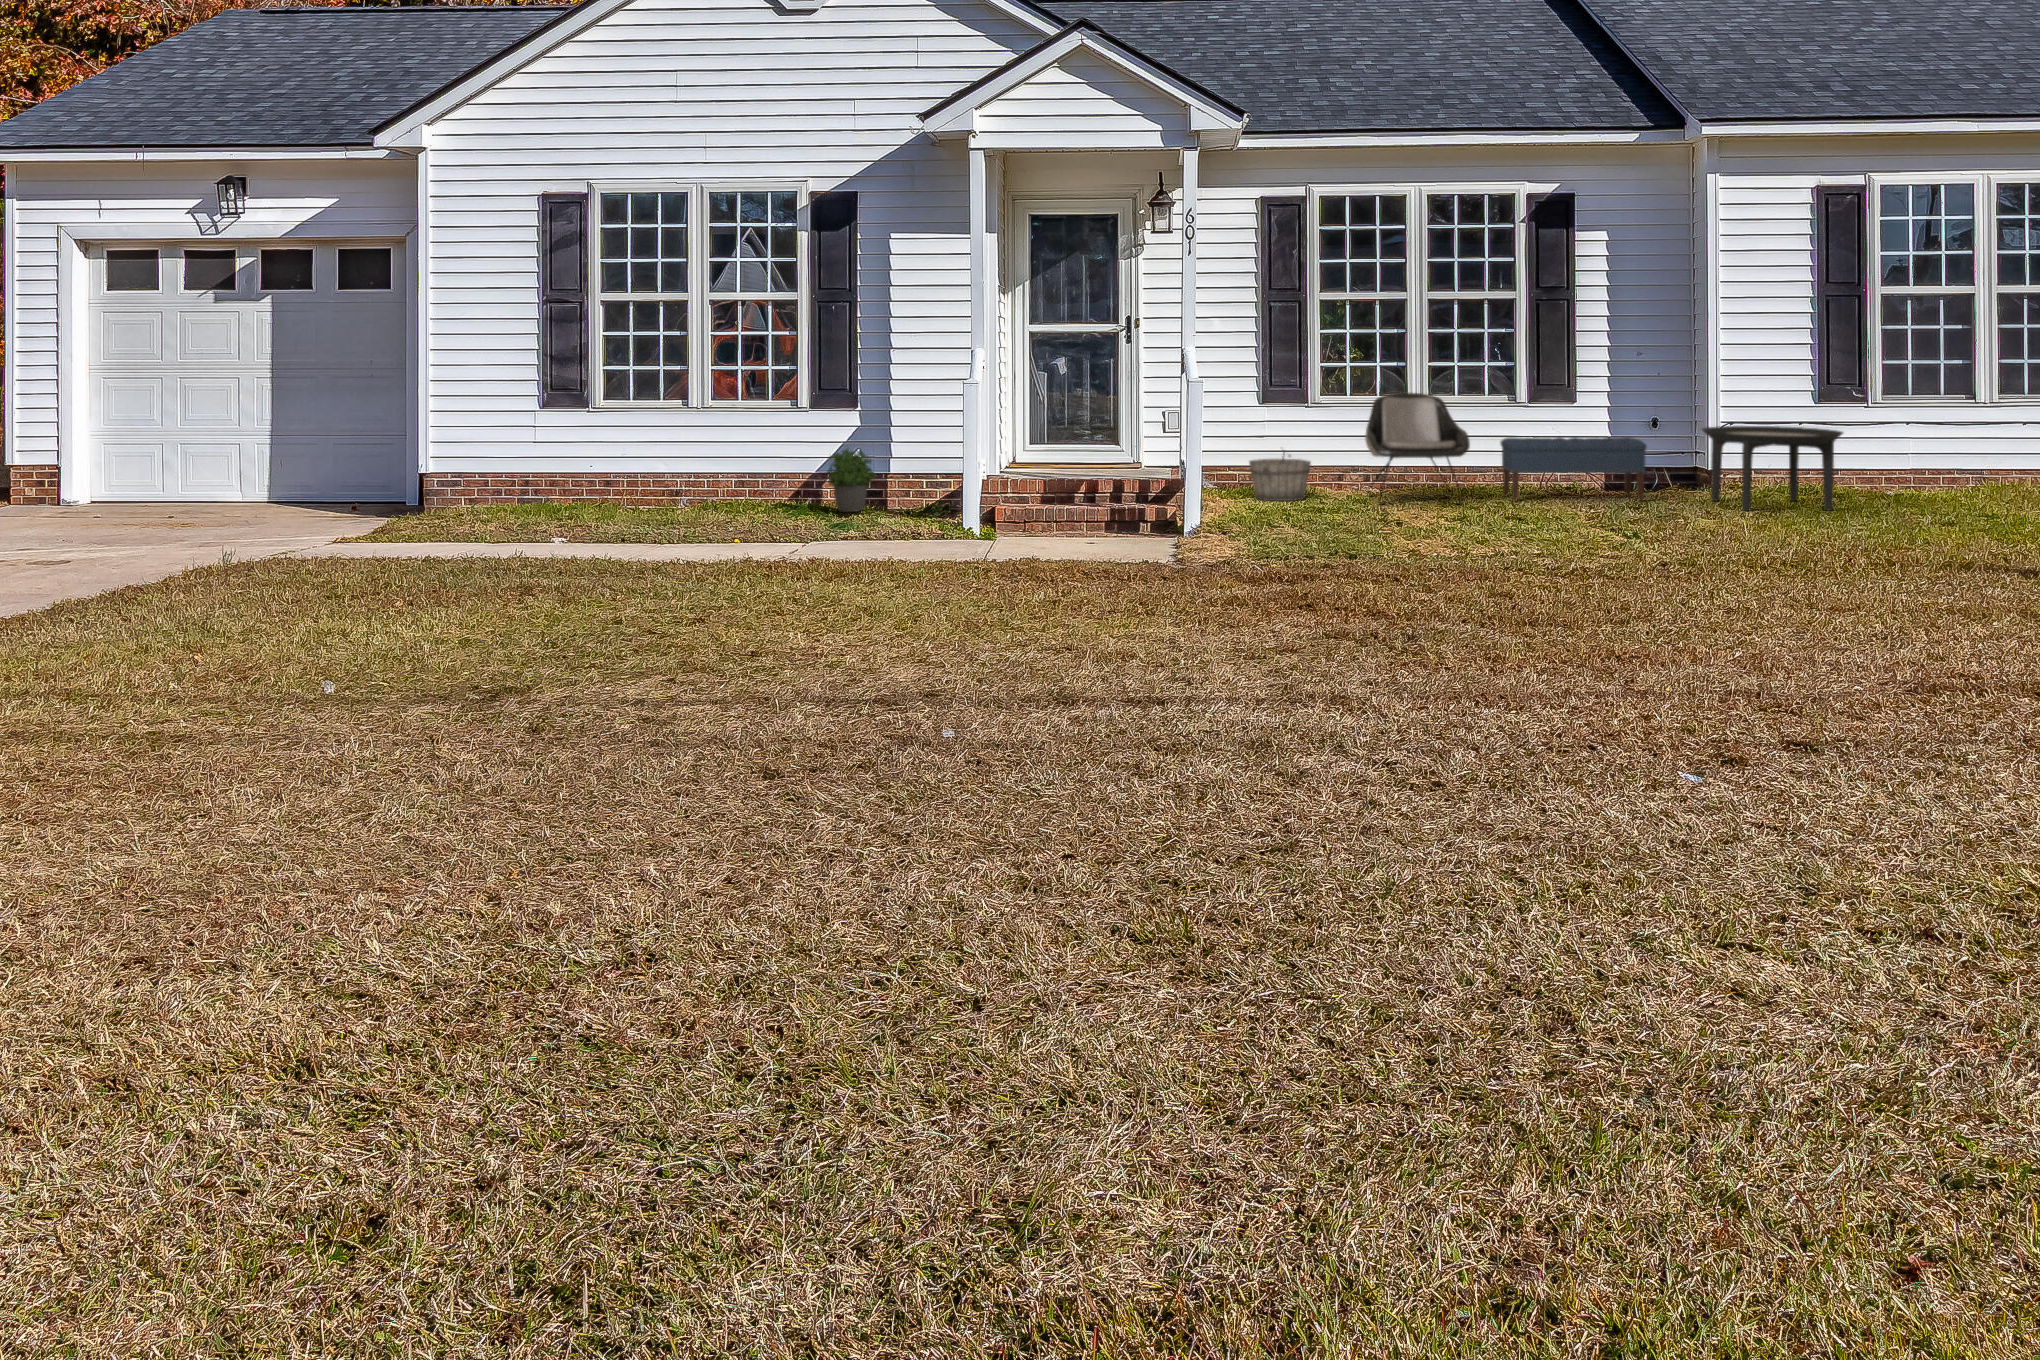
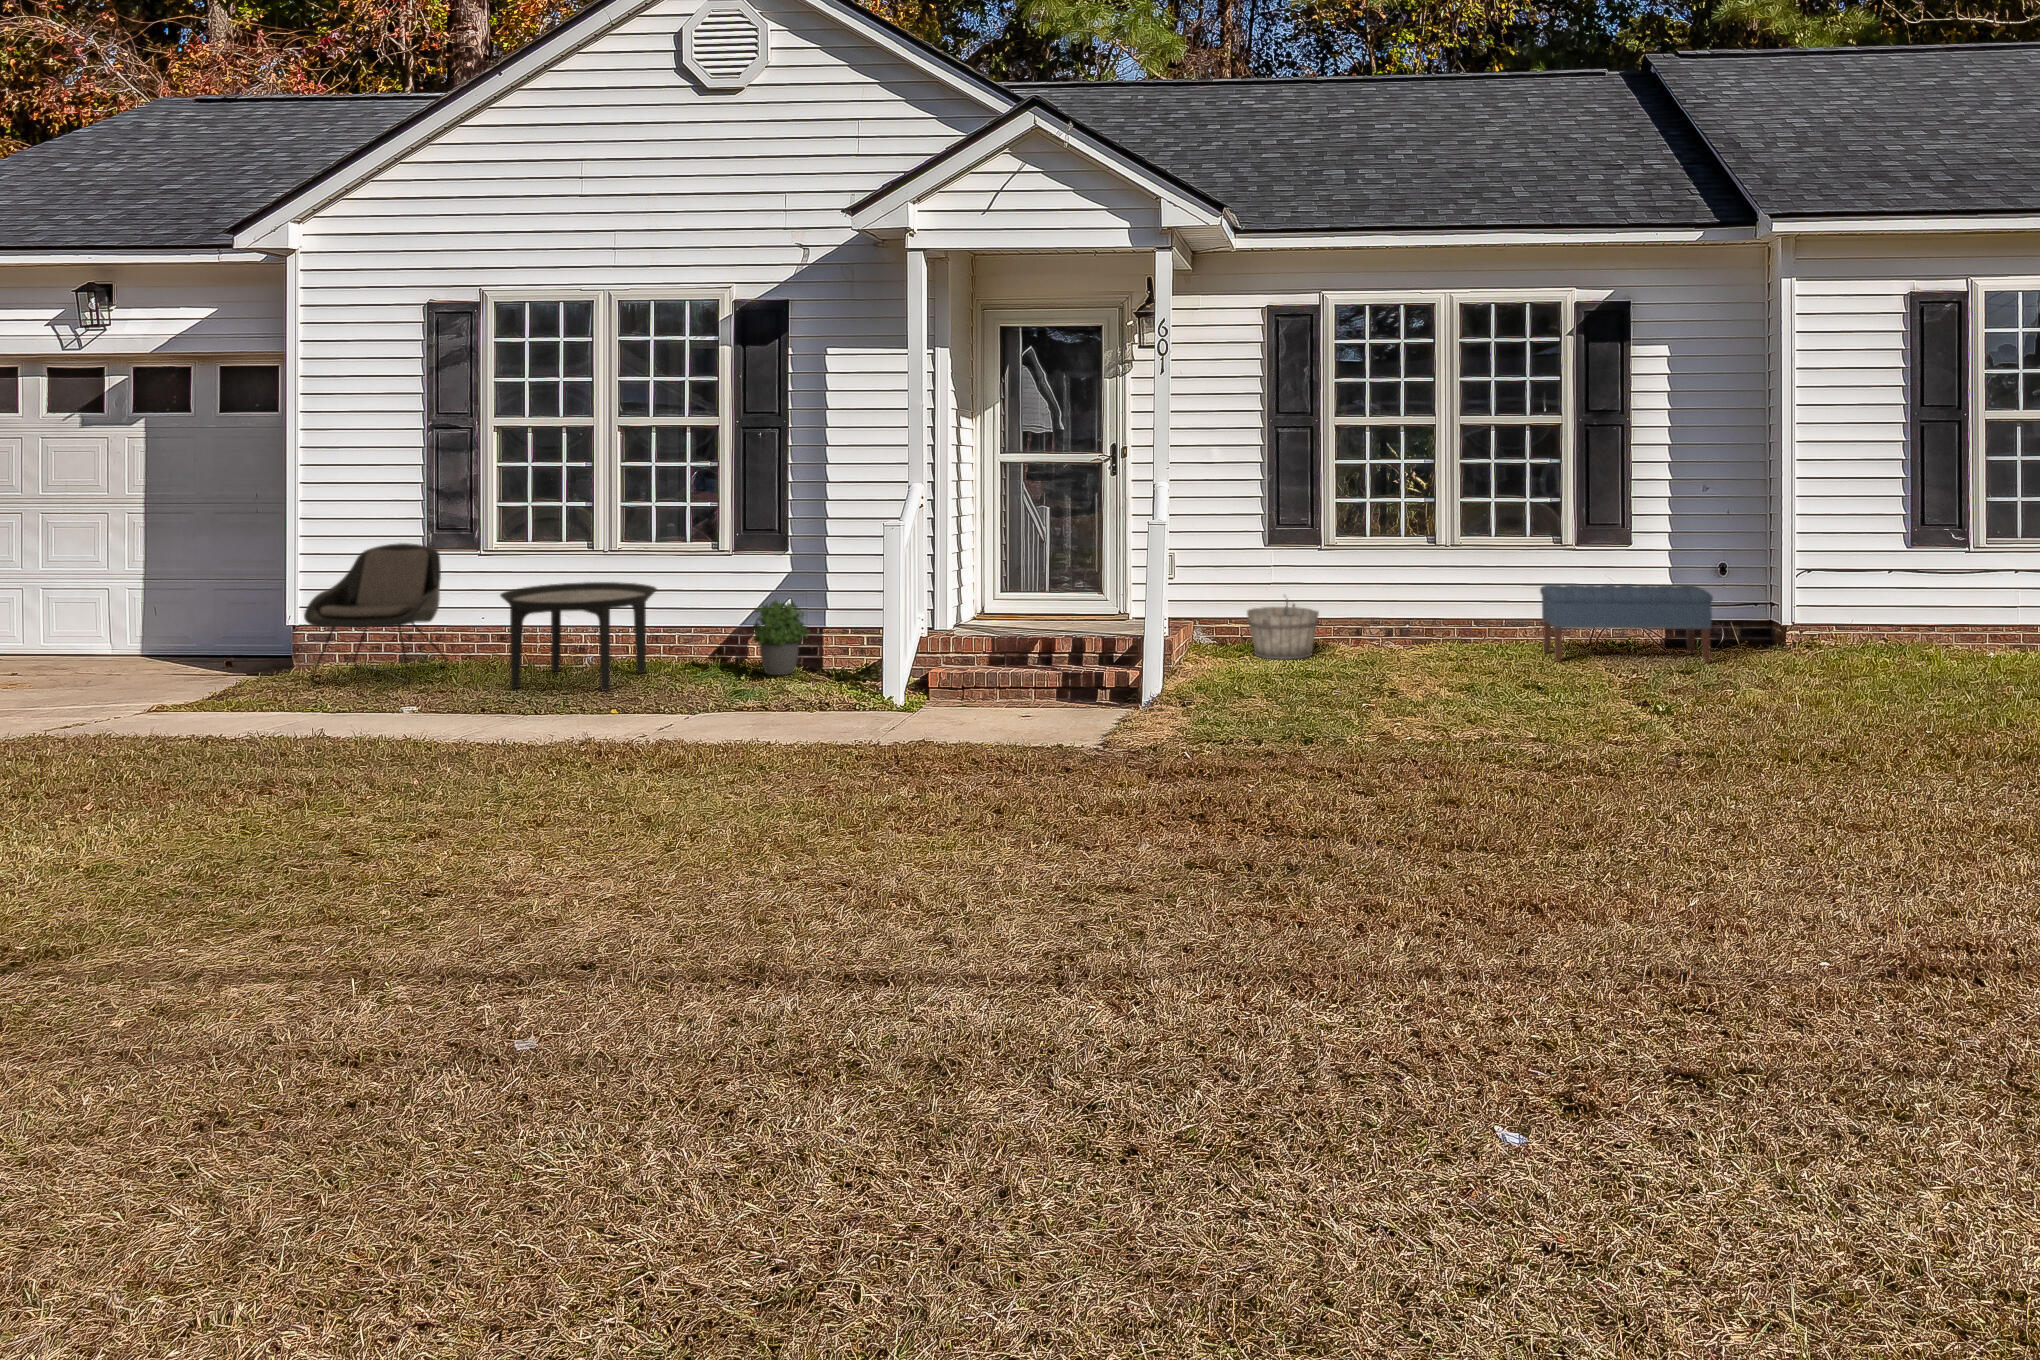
lounge chair: present [1365,393,1470,505] -> present [304,543,448,684]
round table: present [1702,426,1843,511] -> present [500,582,657,691]

